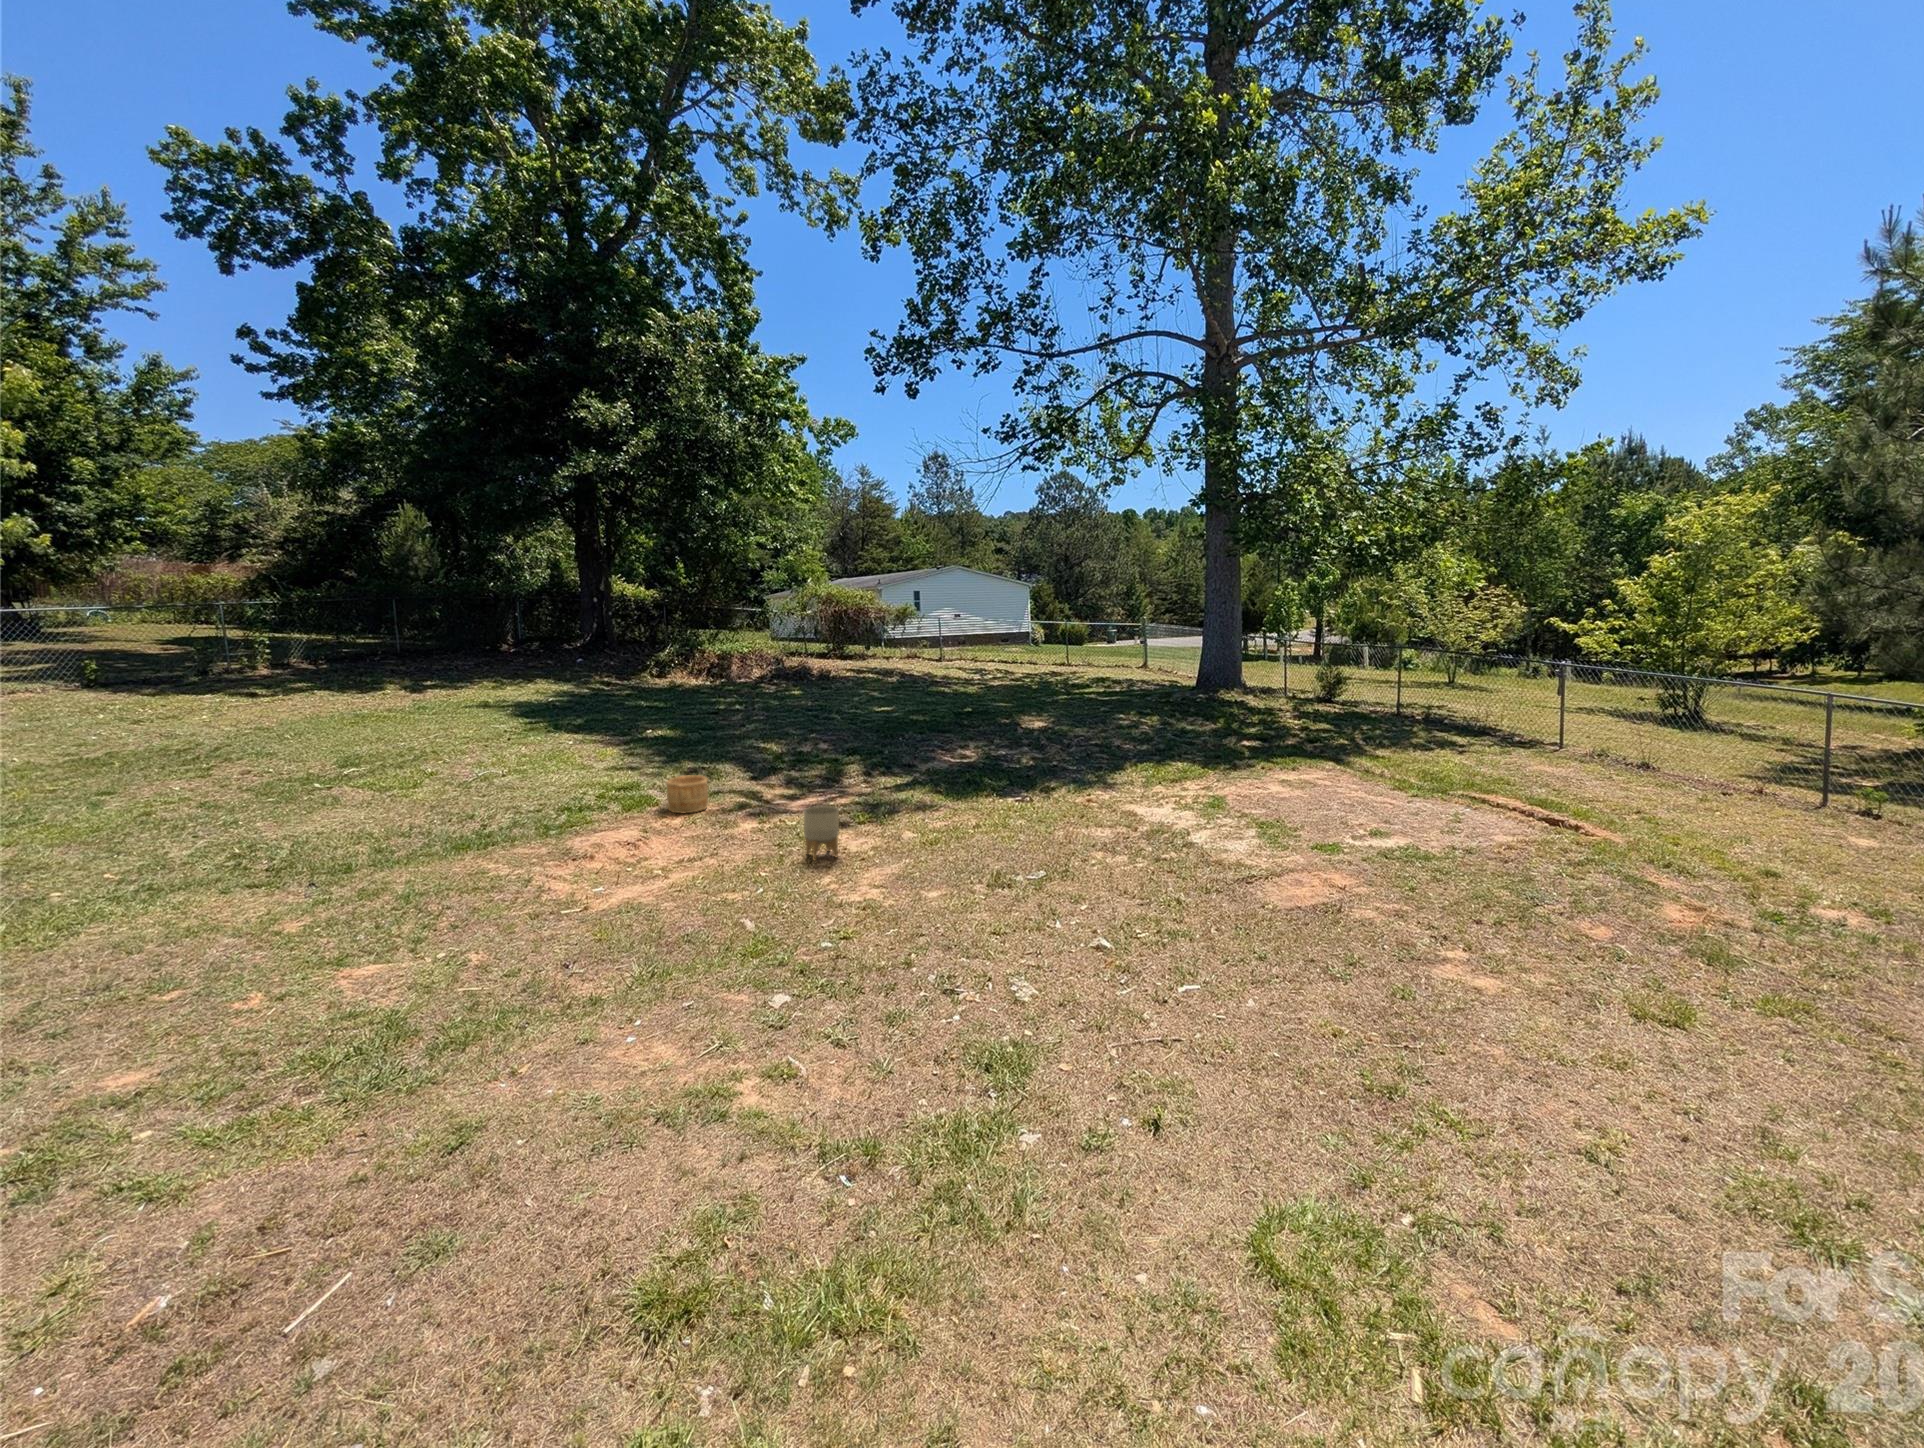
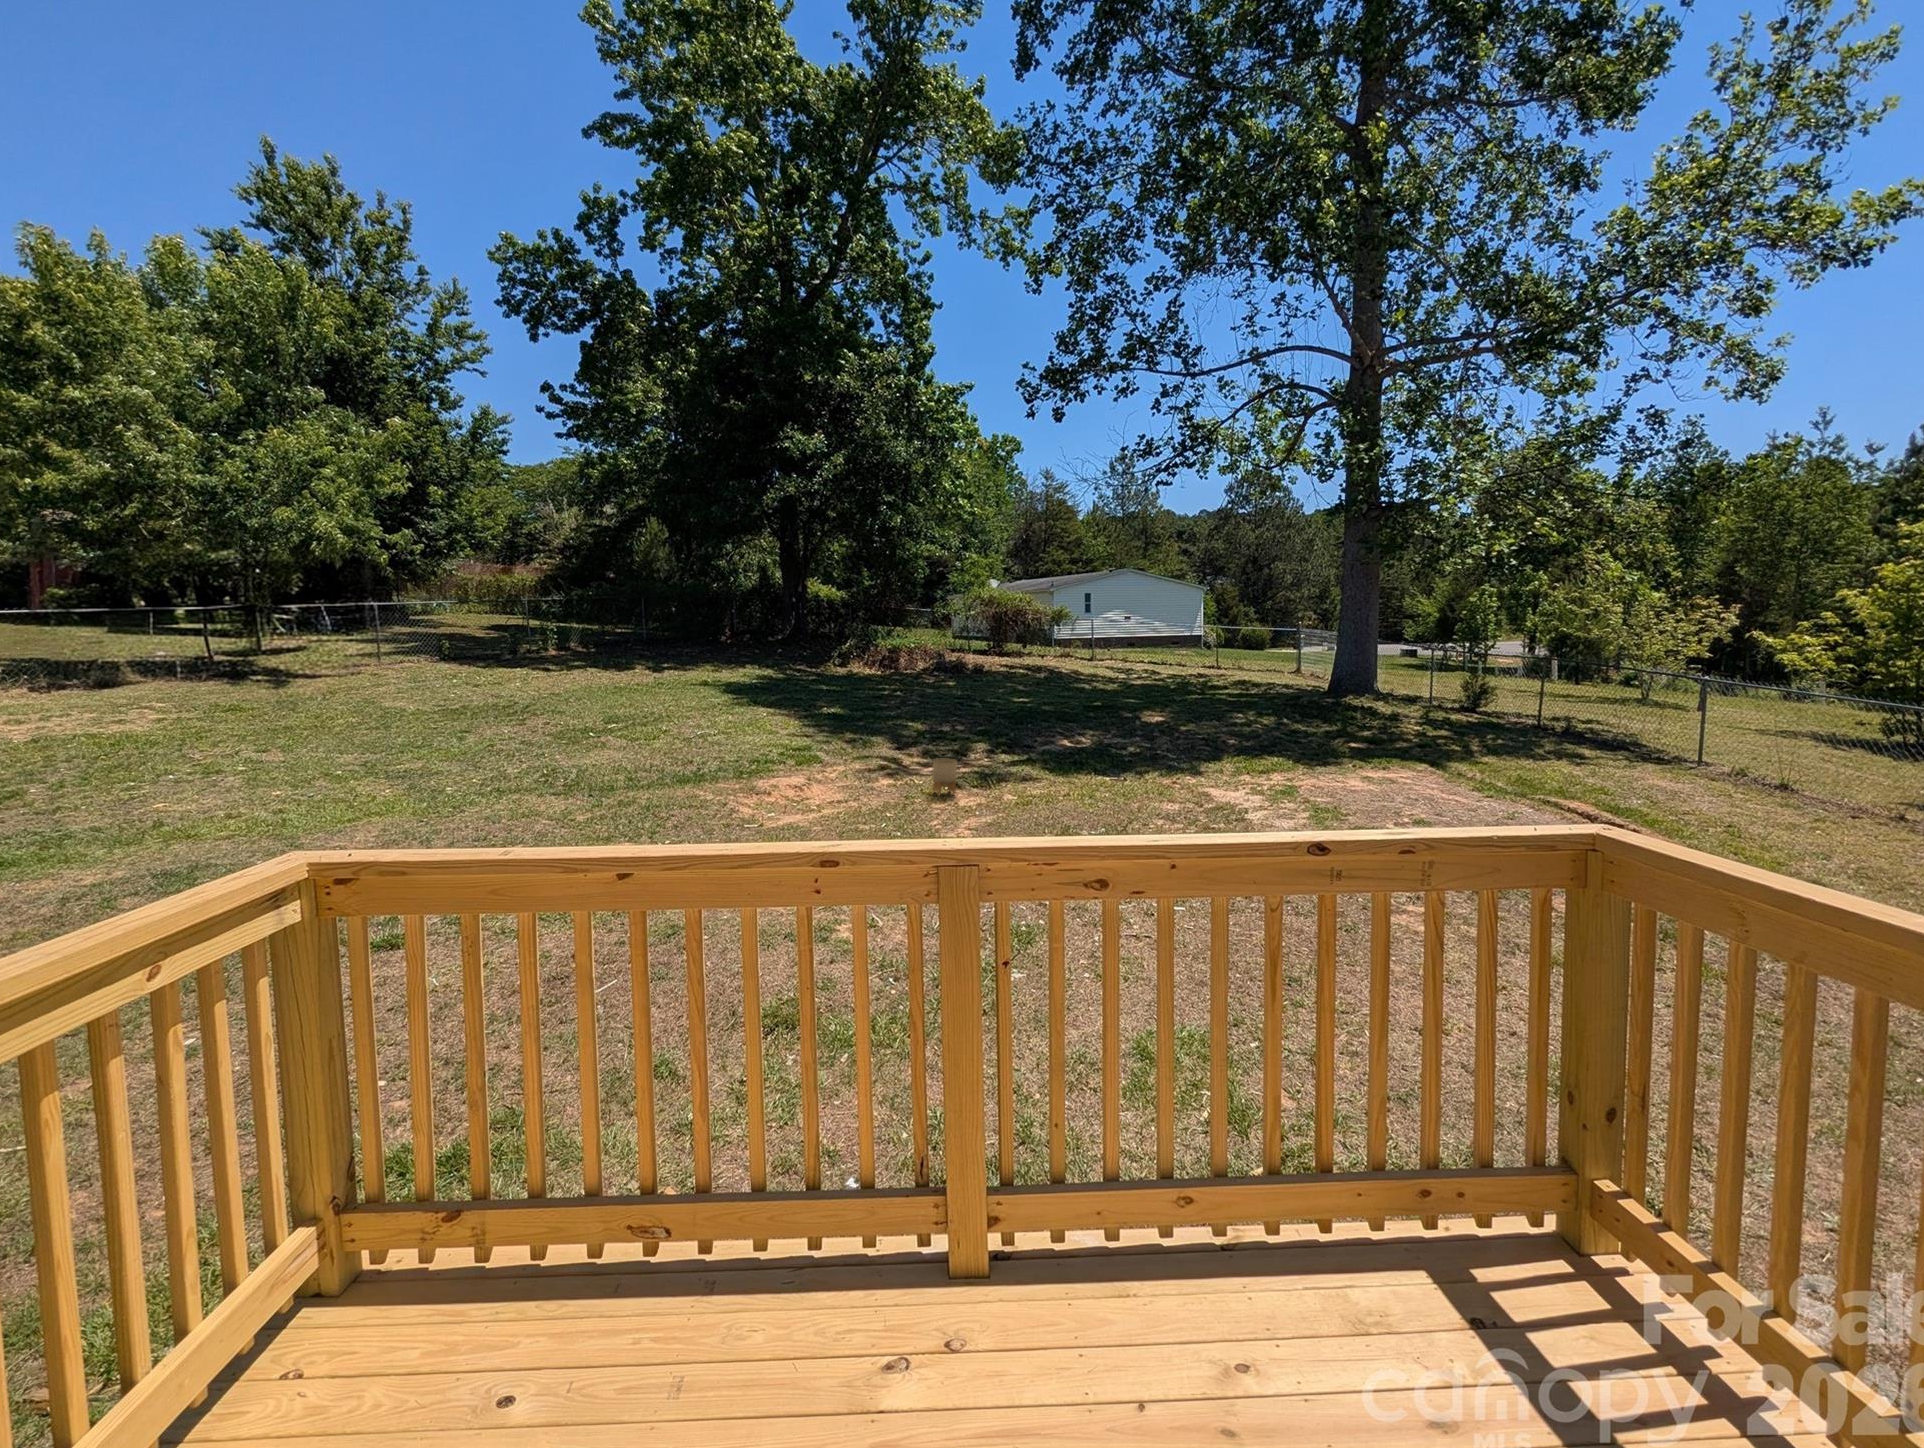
wooden bucket: present [666,775,708,813] -> none [842,737,871,764]

